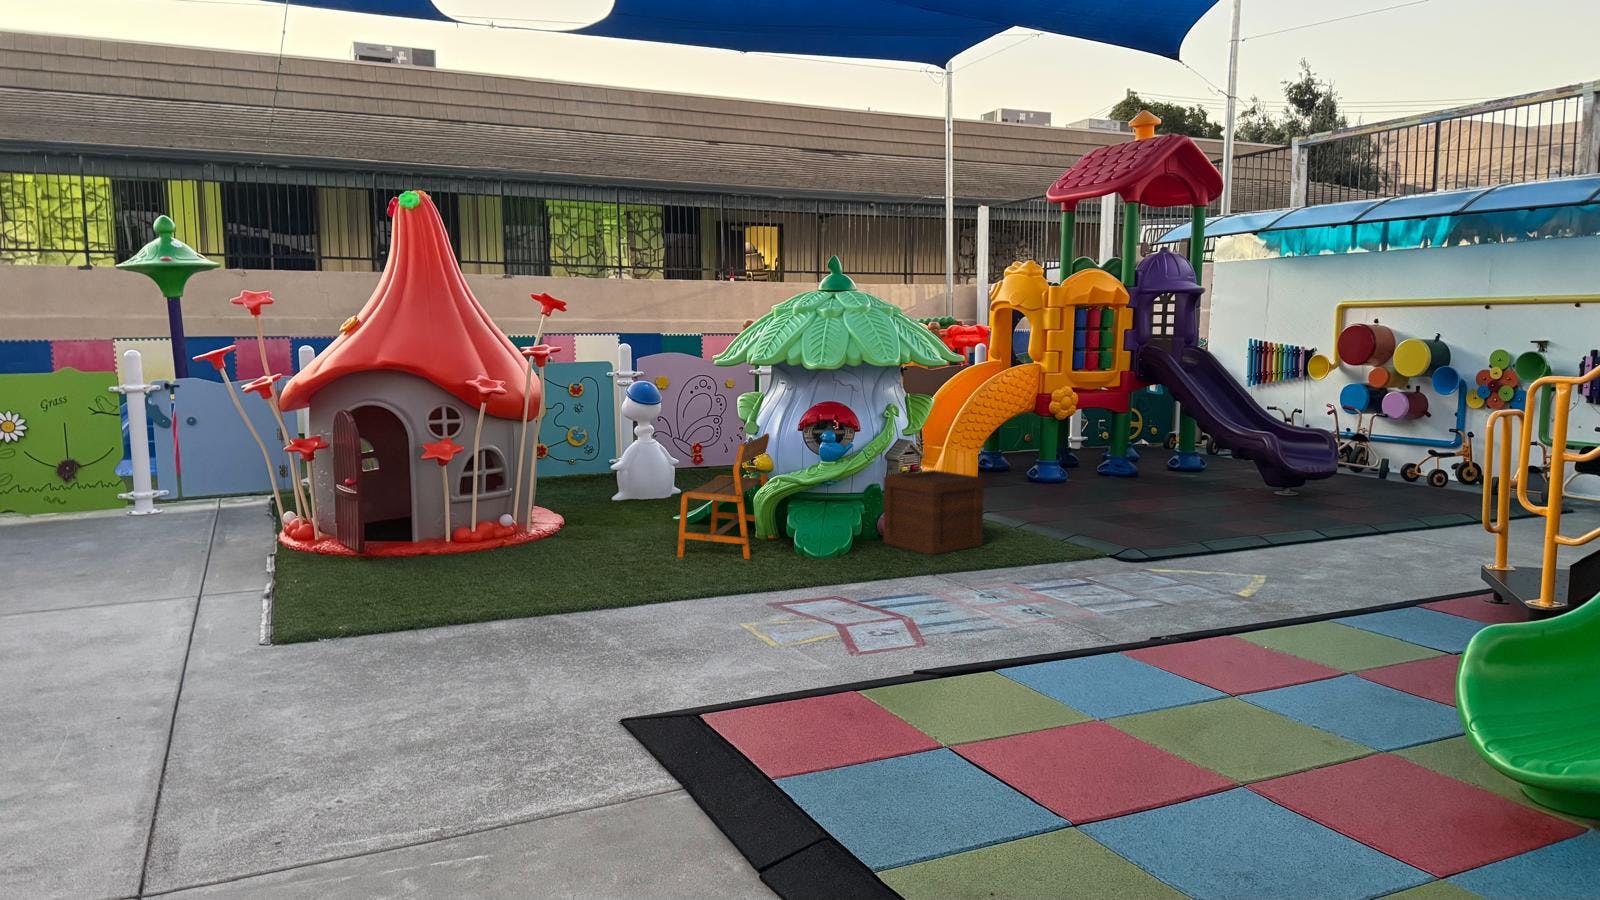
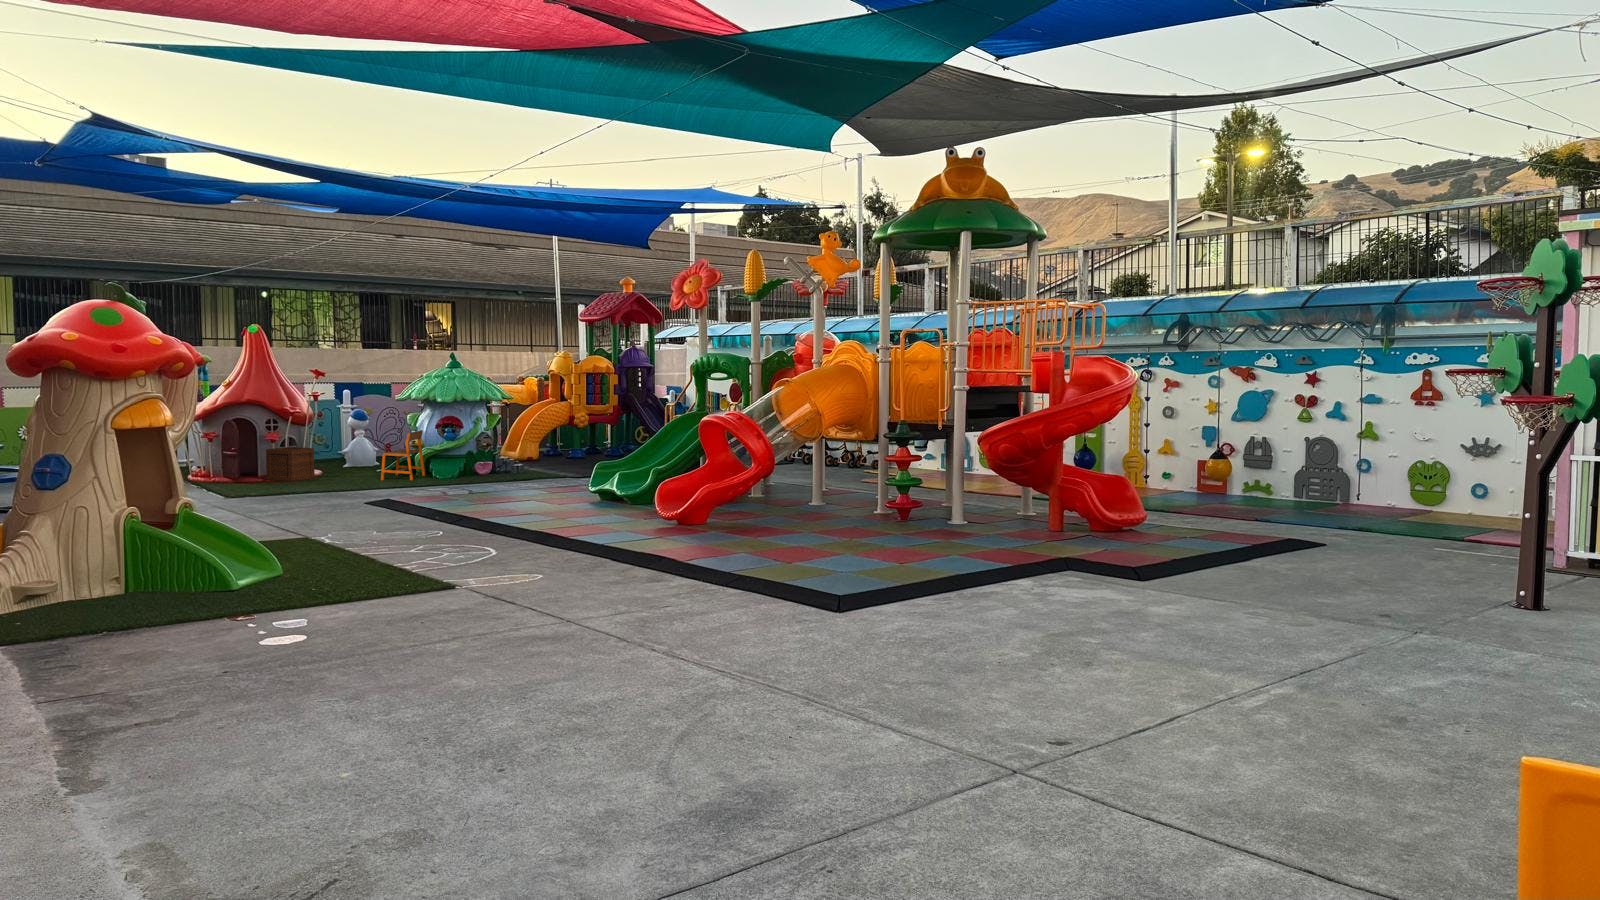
wooden crate: present [883,470,984,555] -> present [266,447,315,481]

